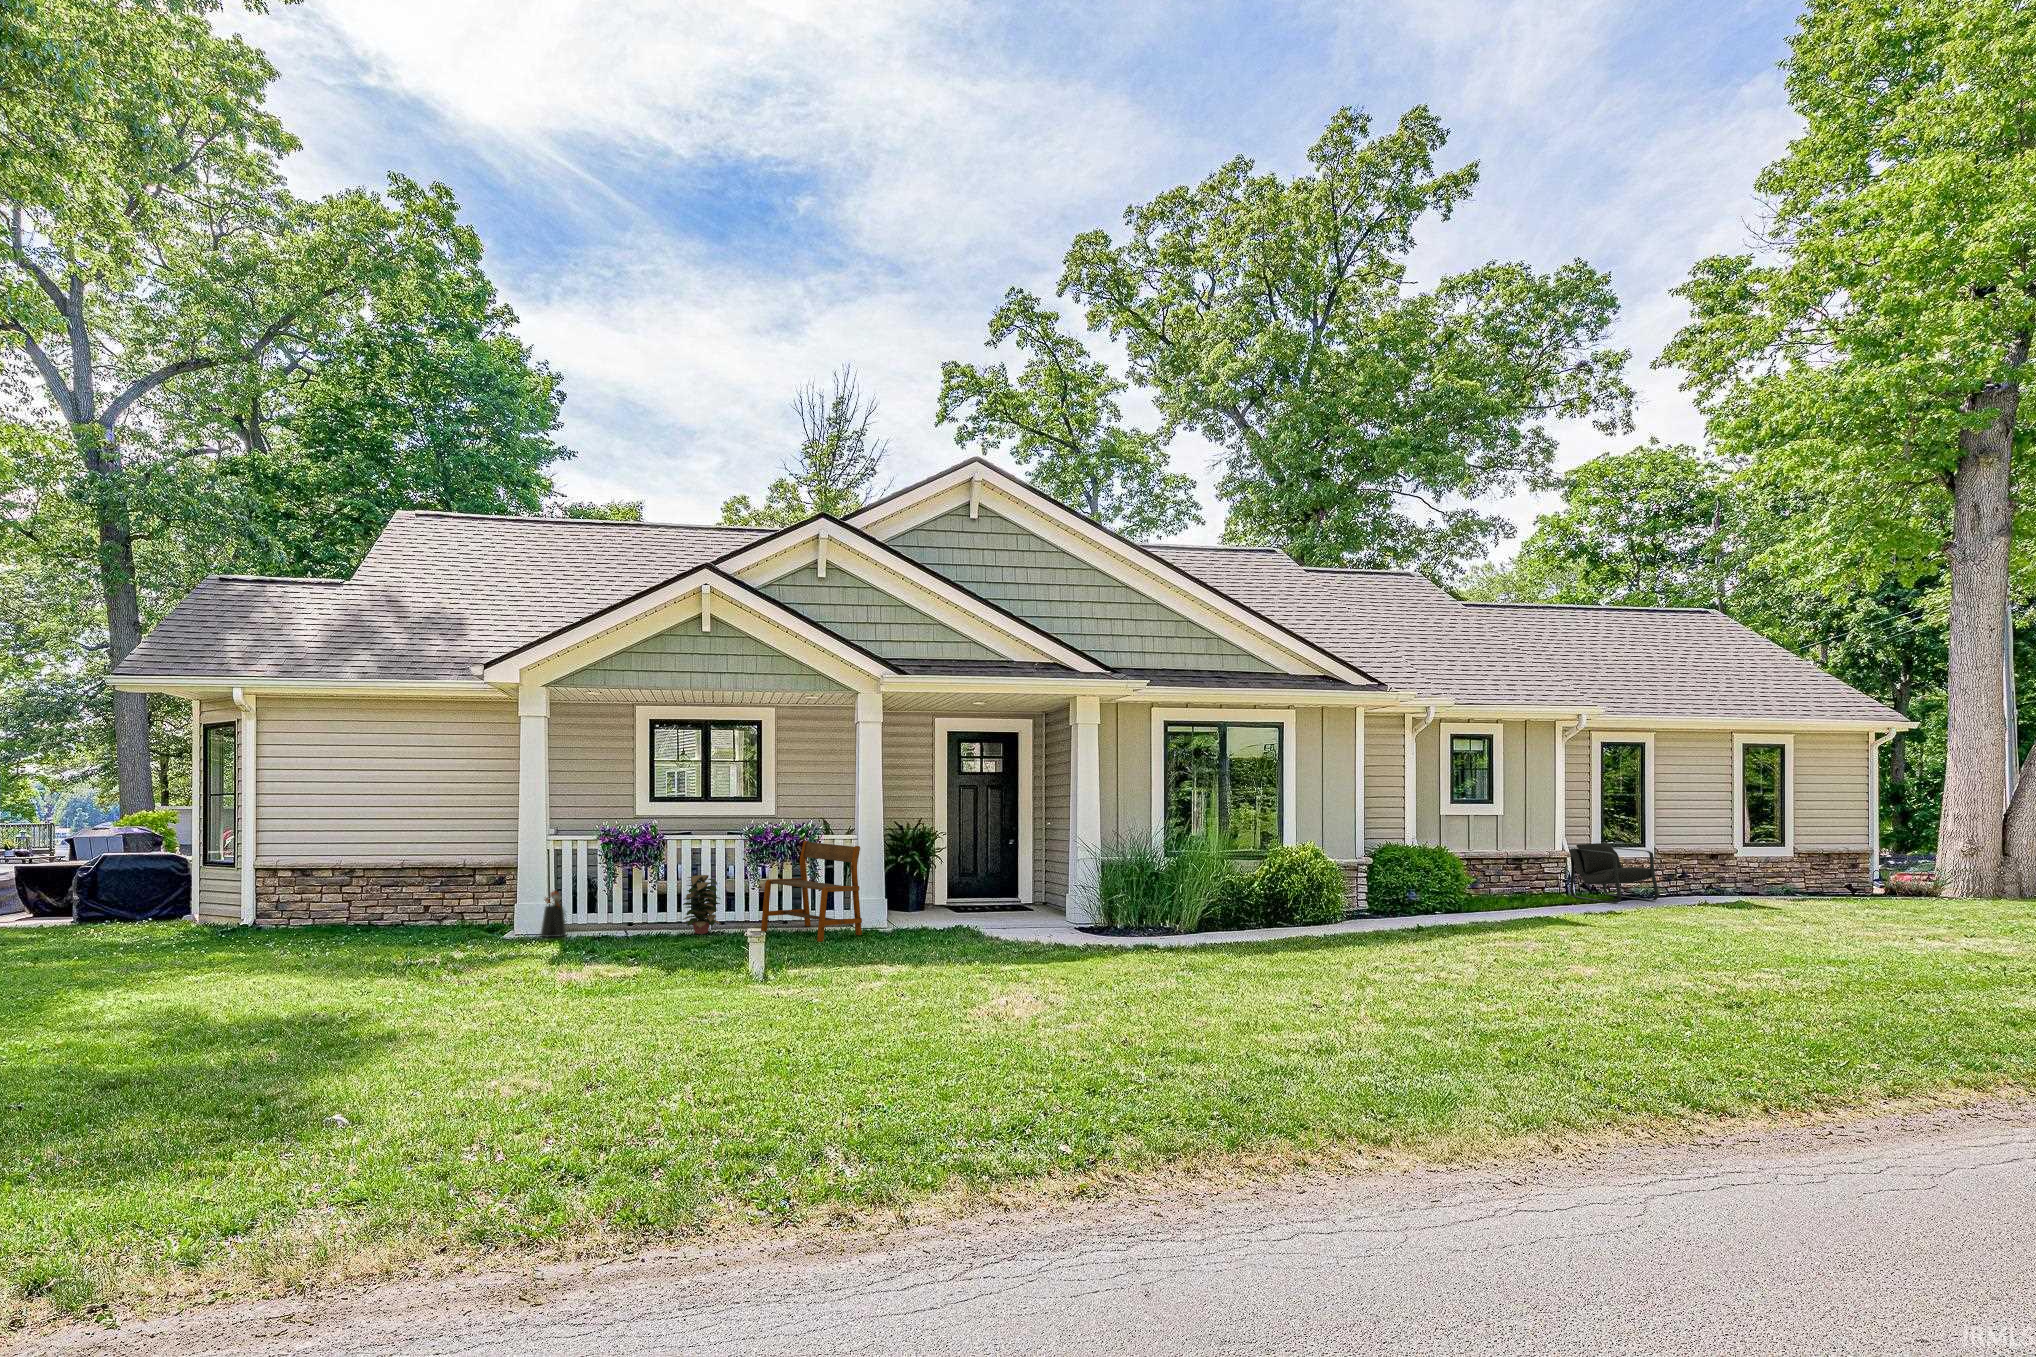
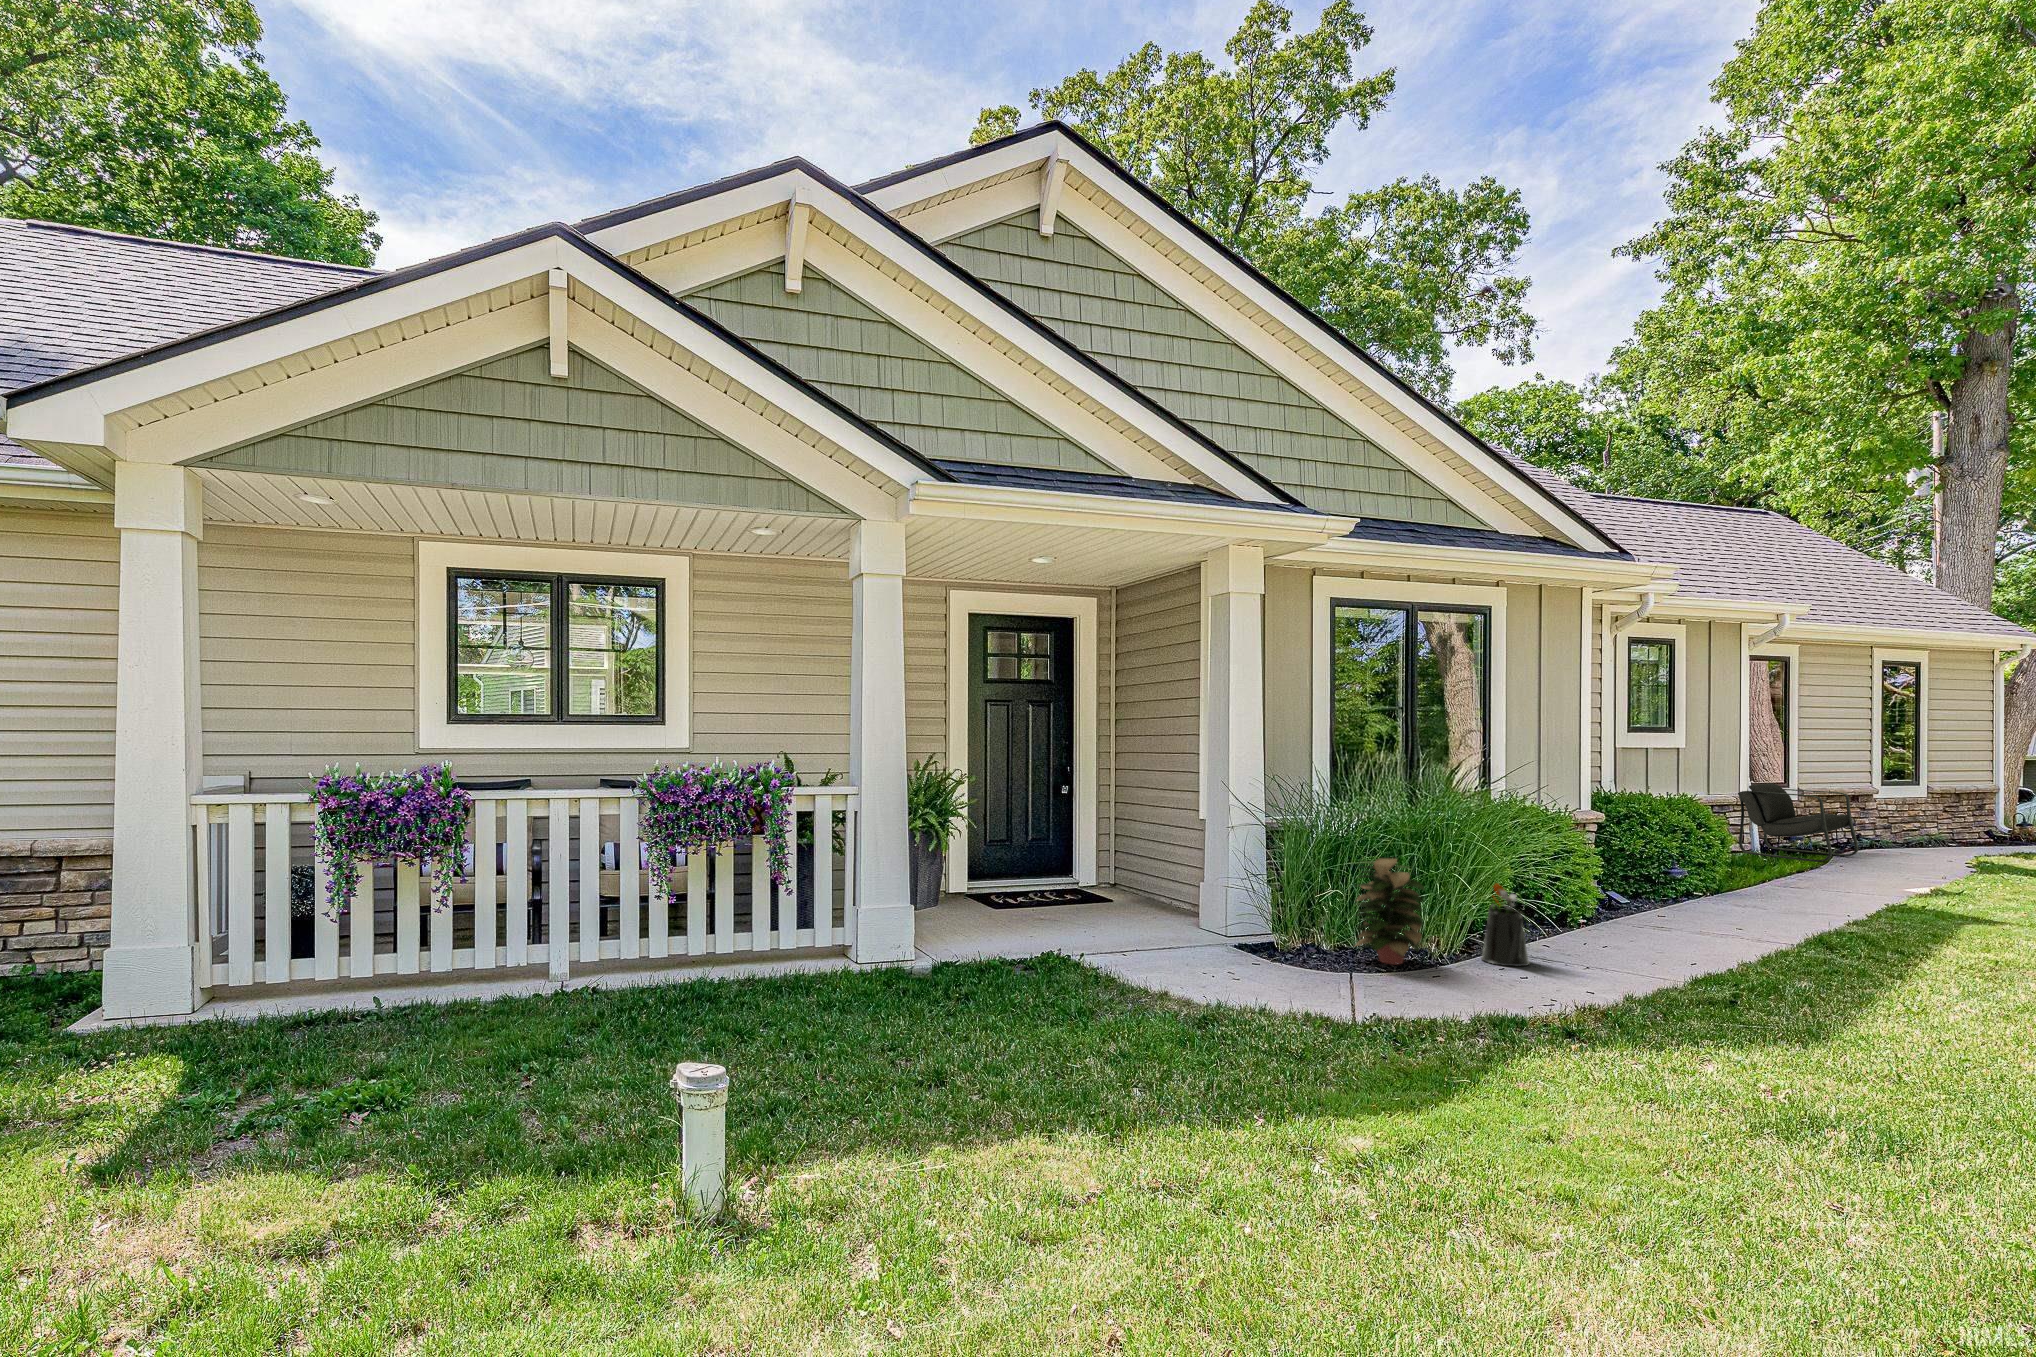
bench: present [761,841,862,942] -> none [677,799,891,1016]
decorative plant: present [683,875,722,934] -> present [1355,859,1424,965]
watering can: present [540,891,567,937] -> present [1481,883,1530,966]

